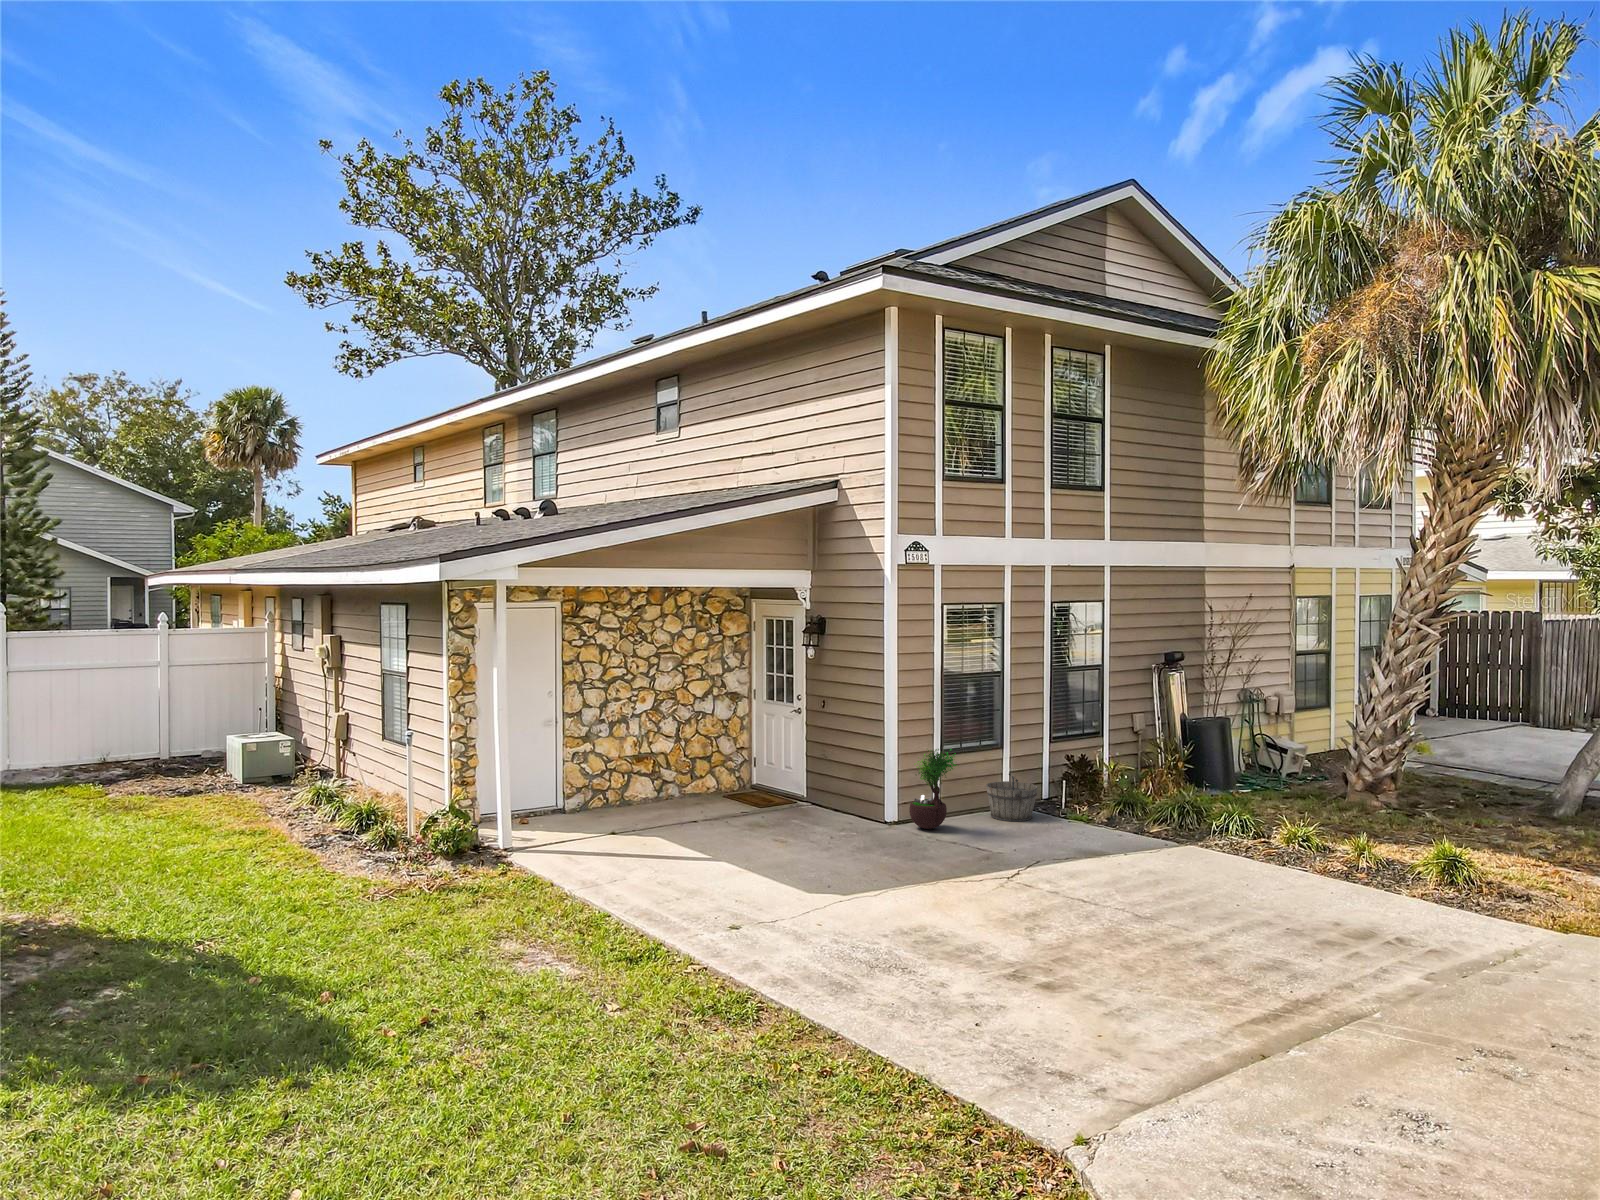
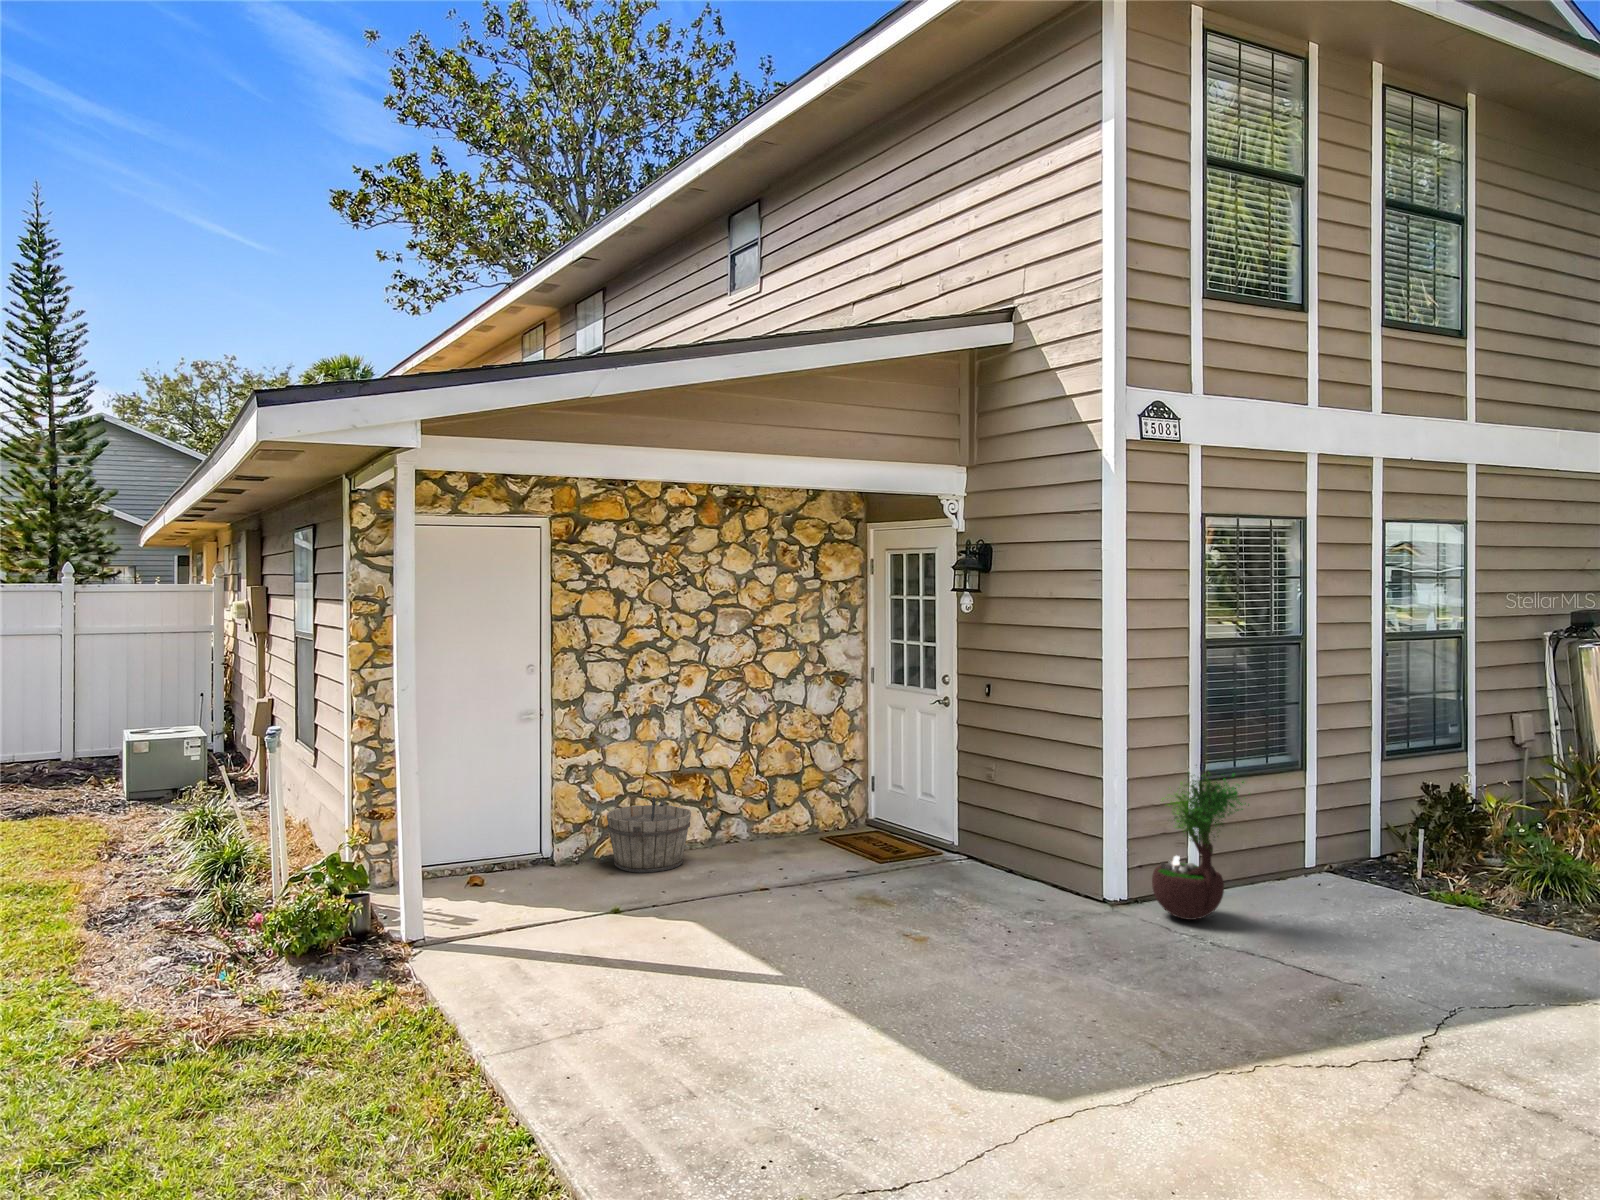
wooden bucket: present [986,773,1038,822] -> present [607,793,691,873]

